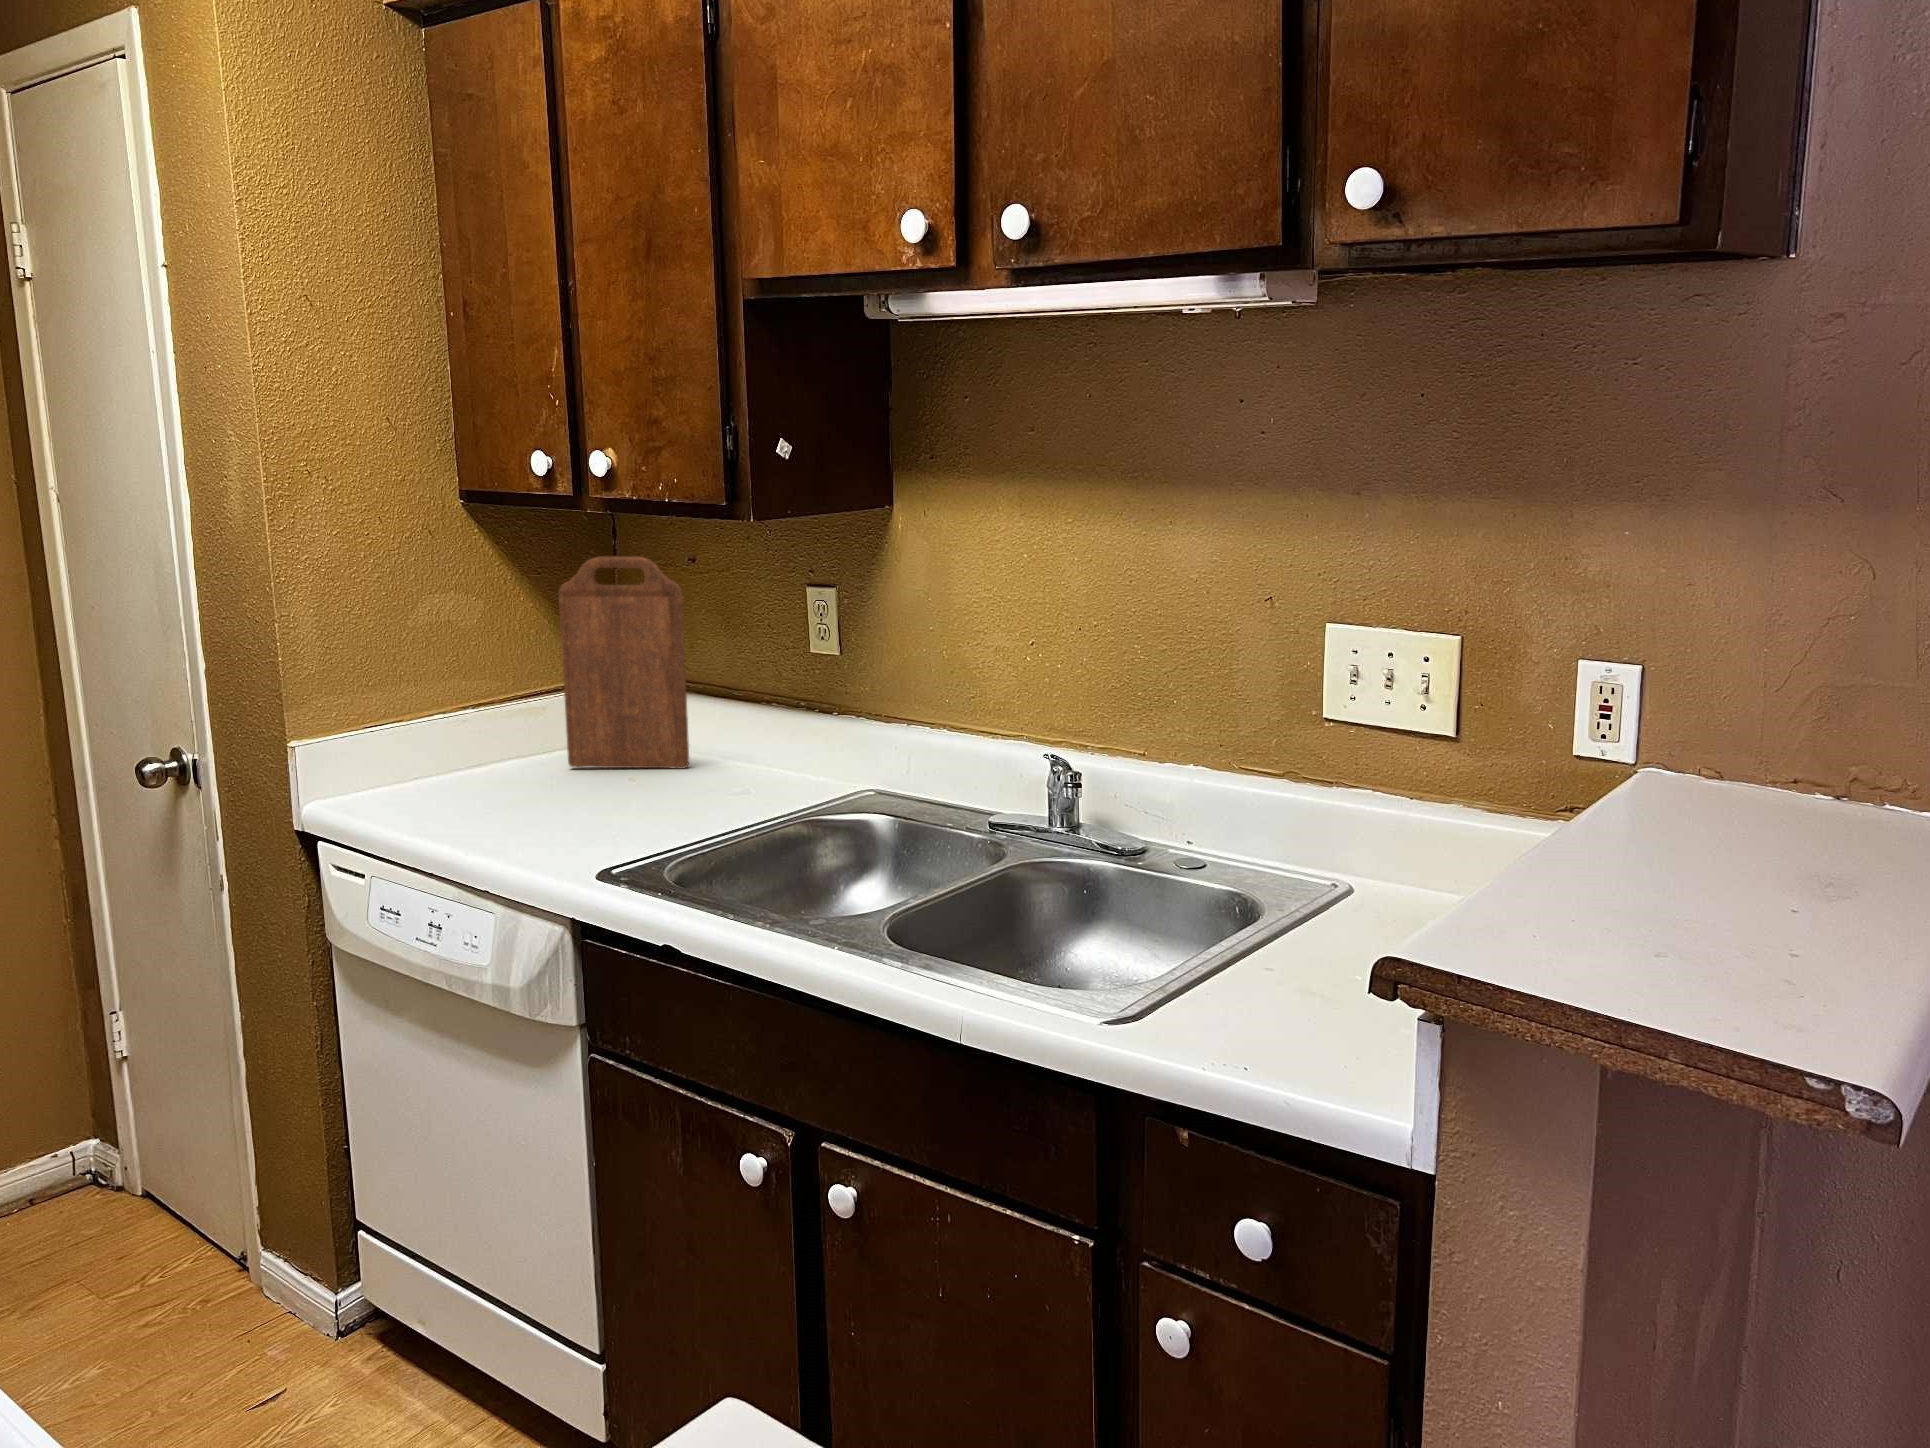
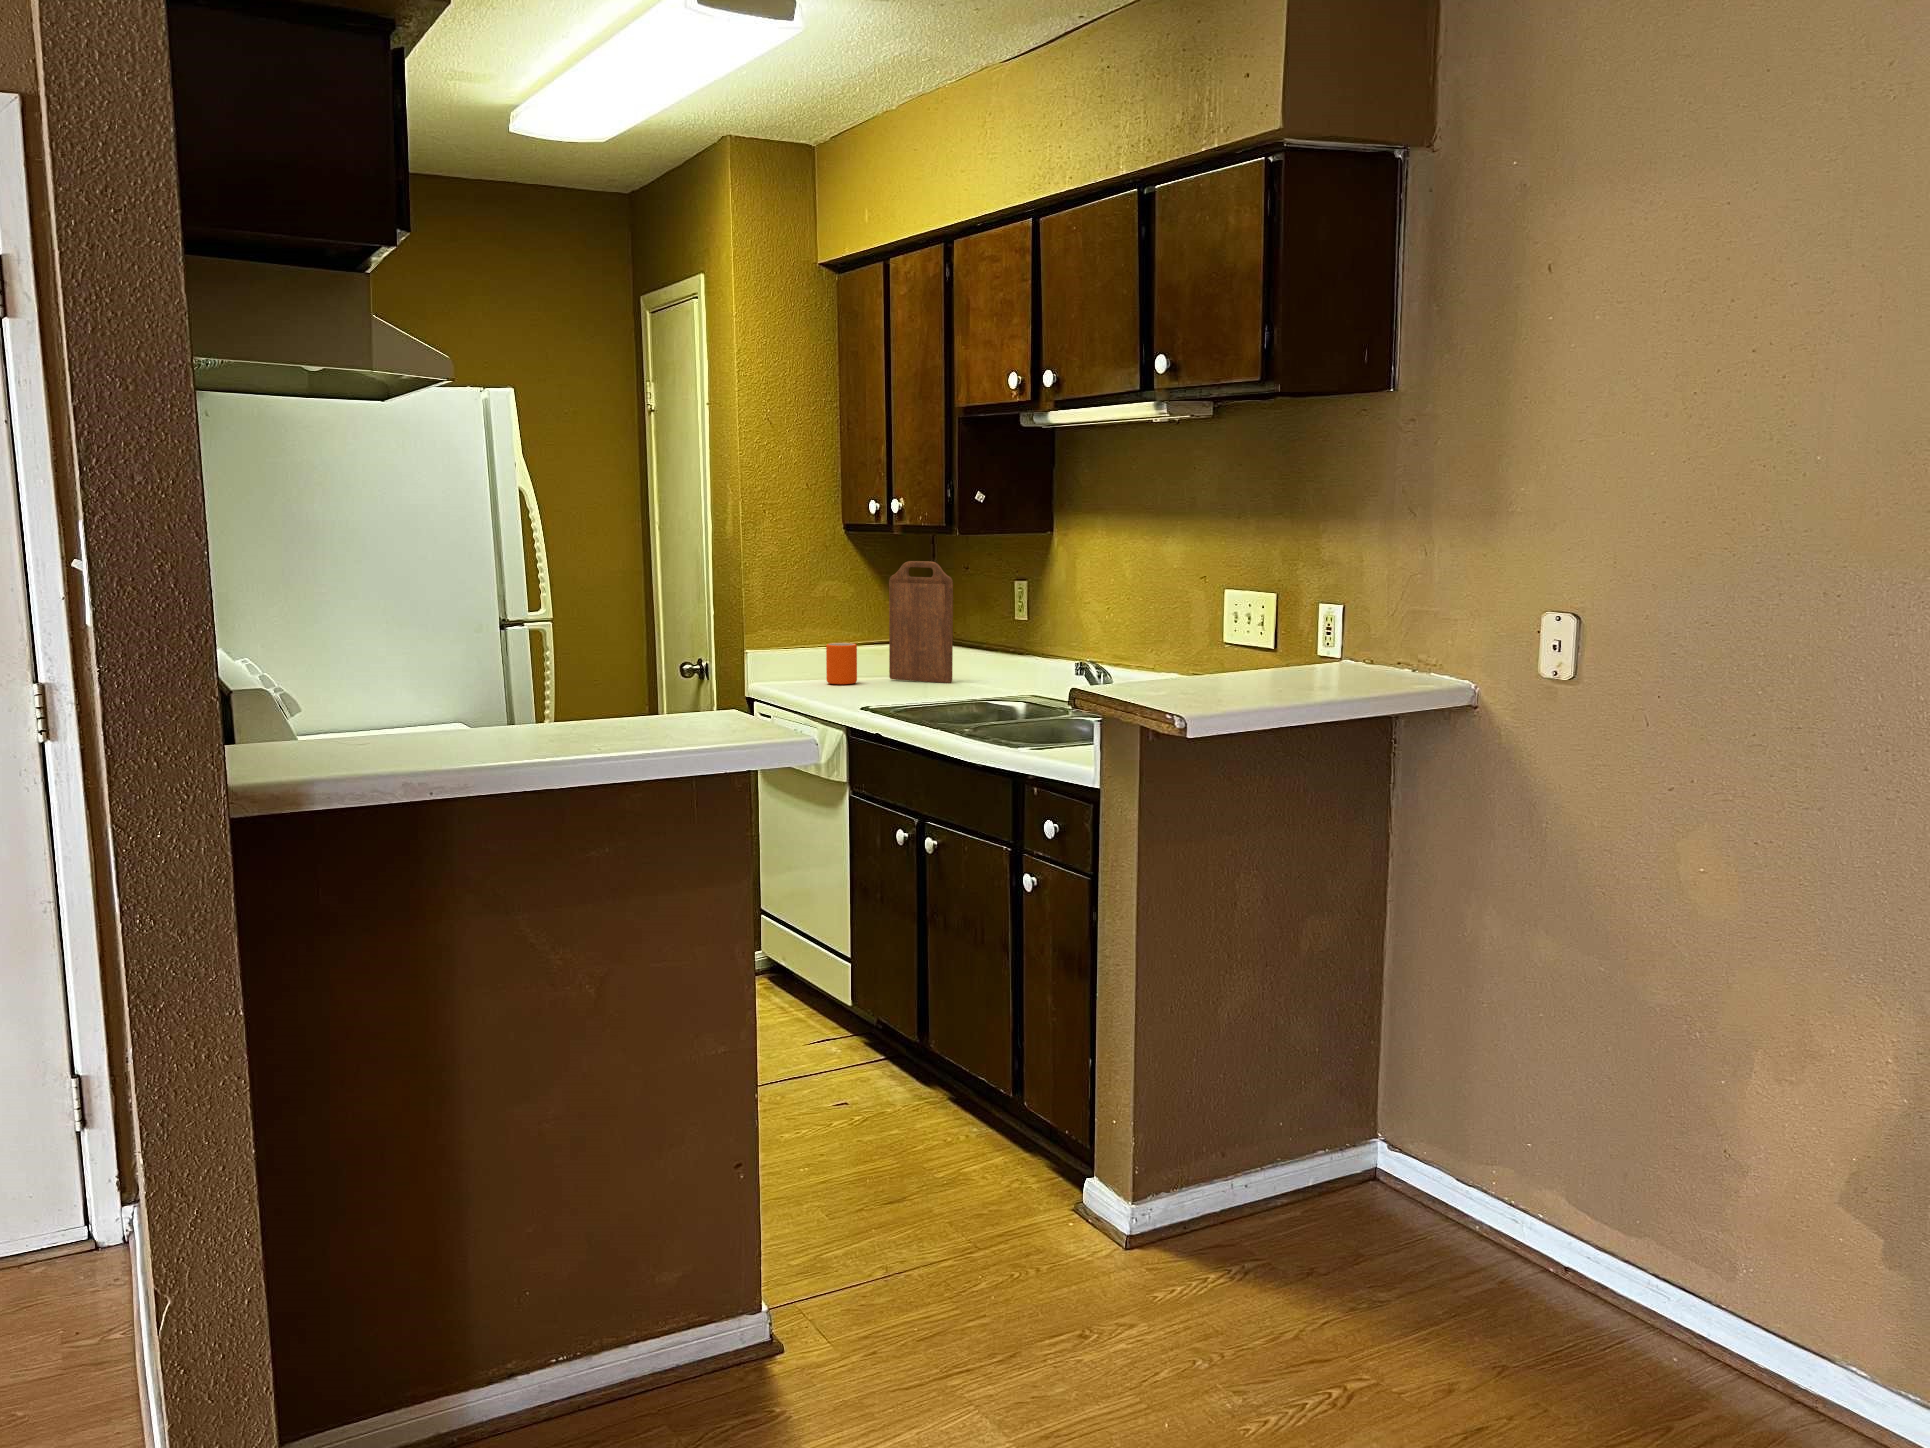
mug: none [453,711,515,792] -> present [826,643,857,684]

